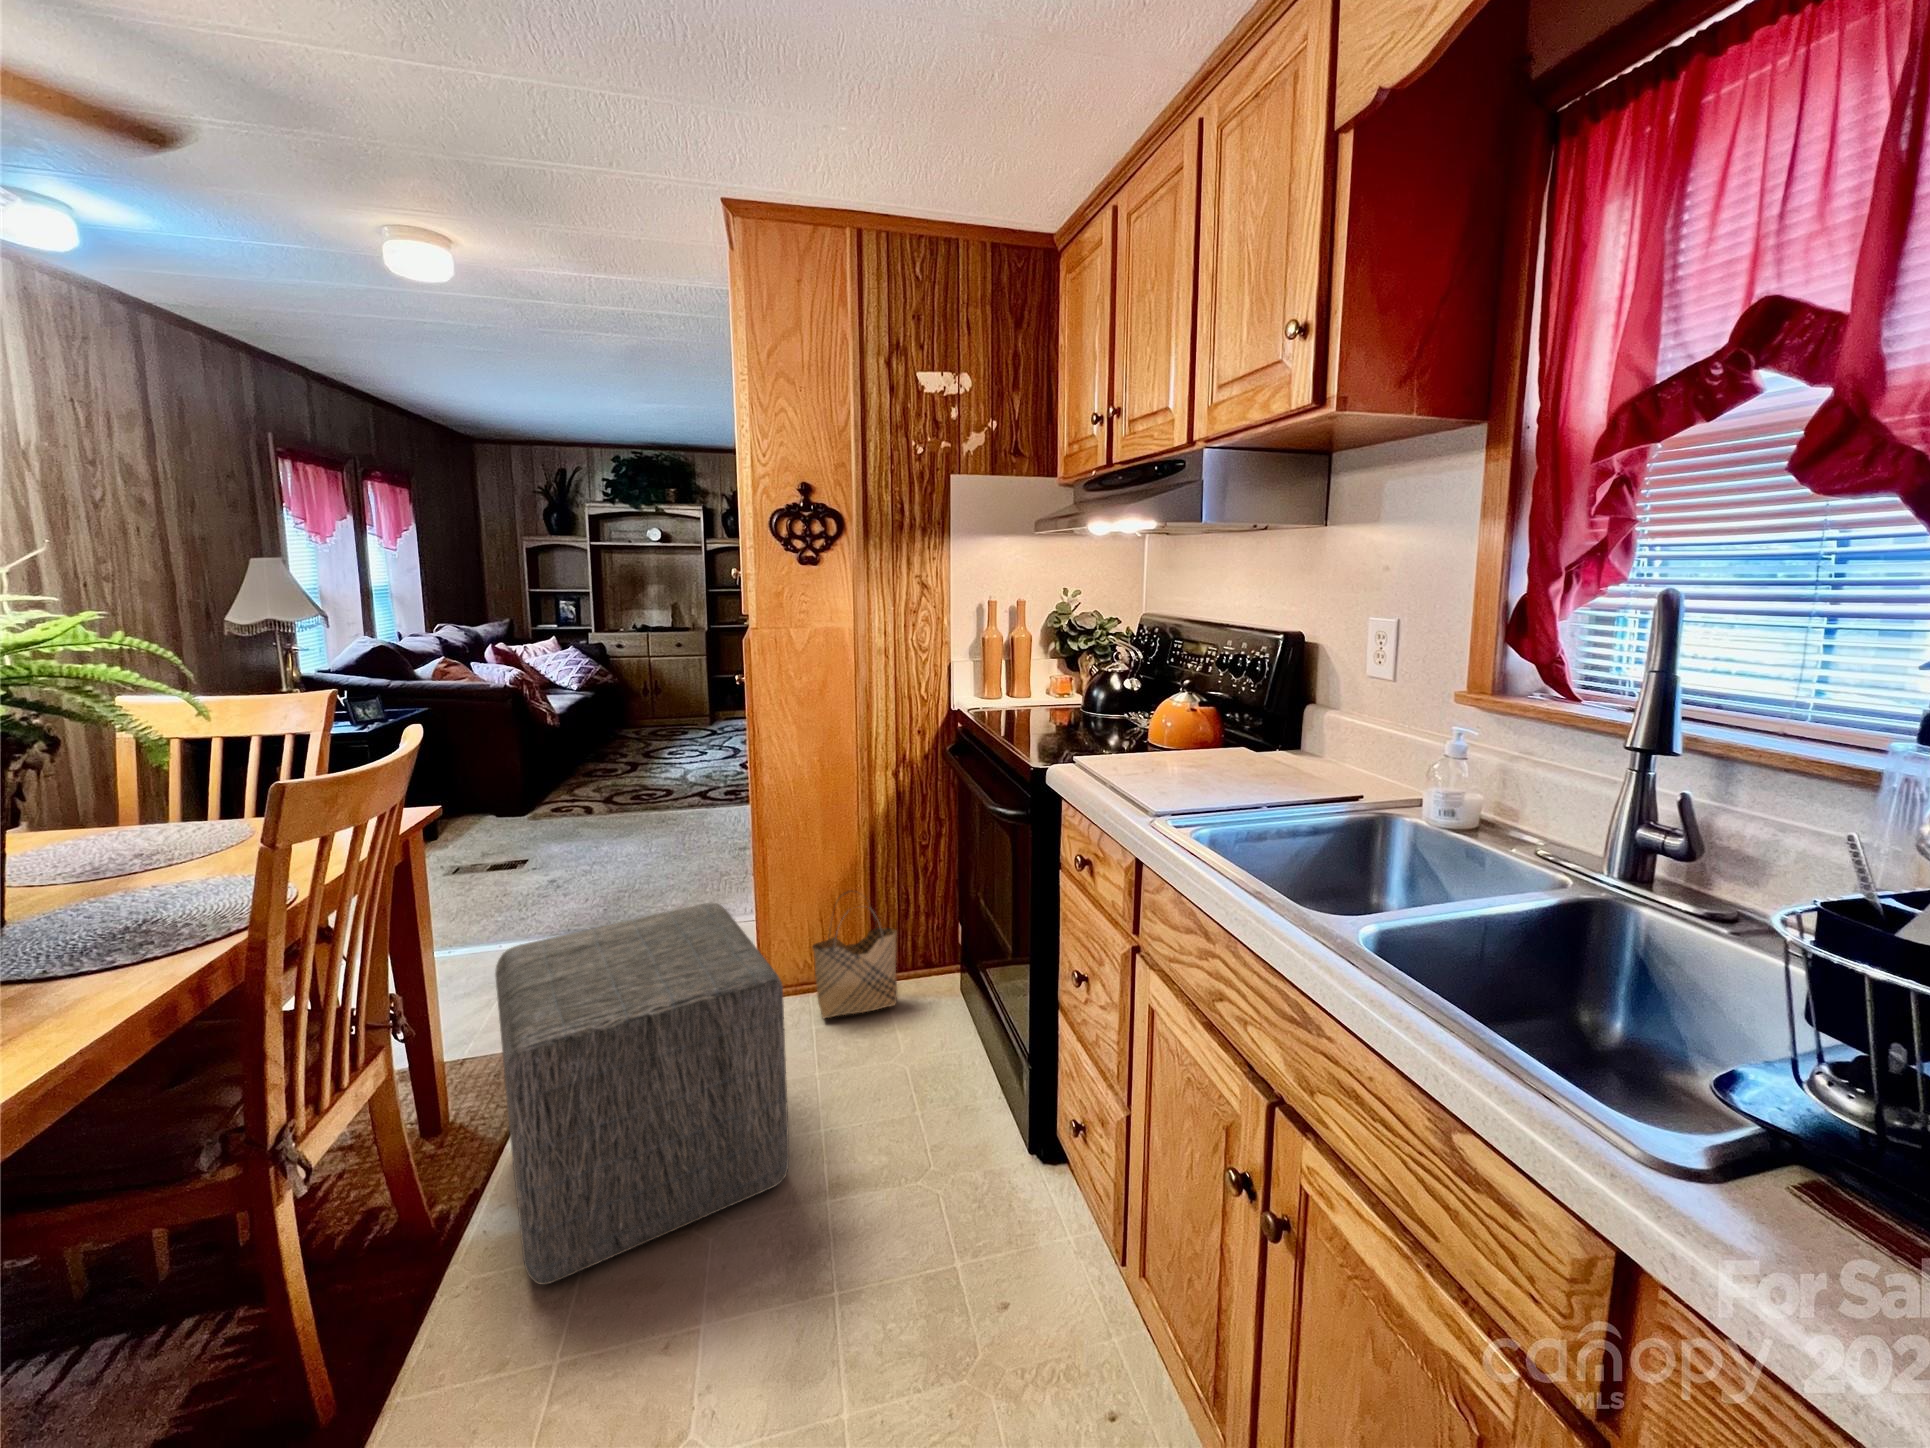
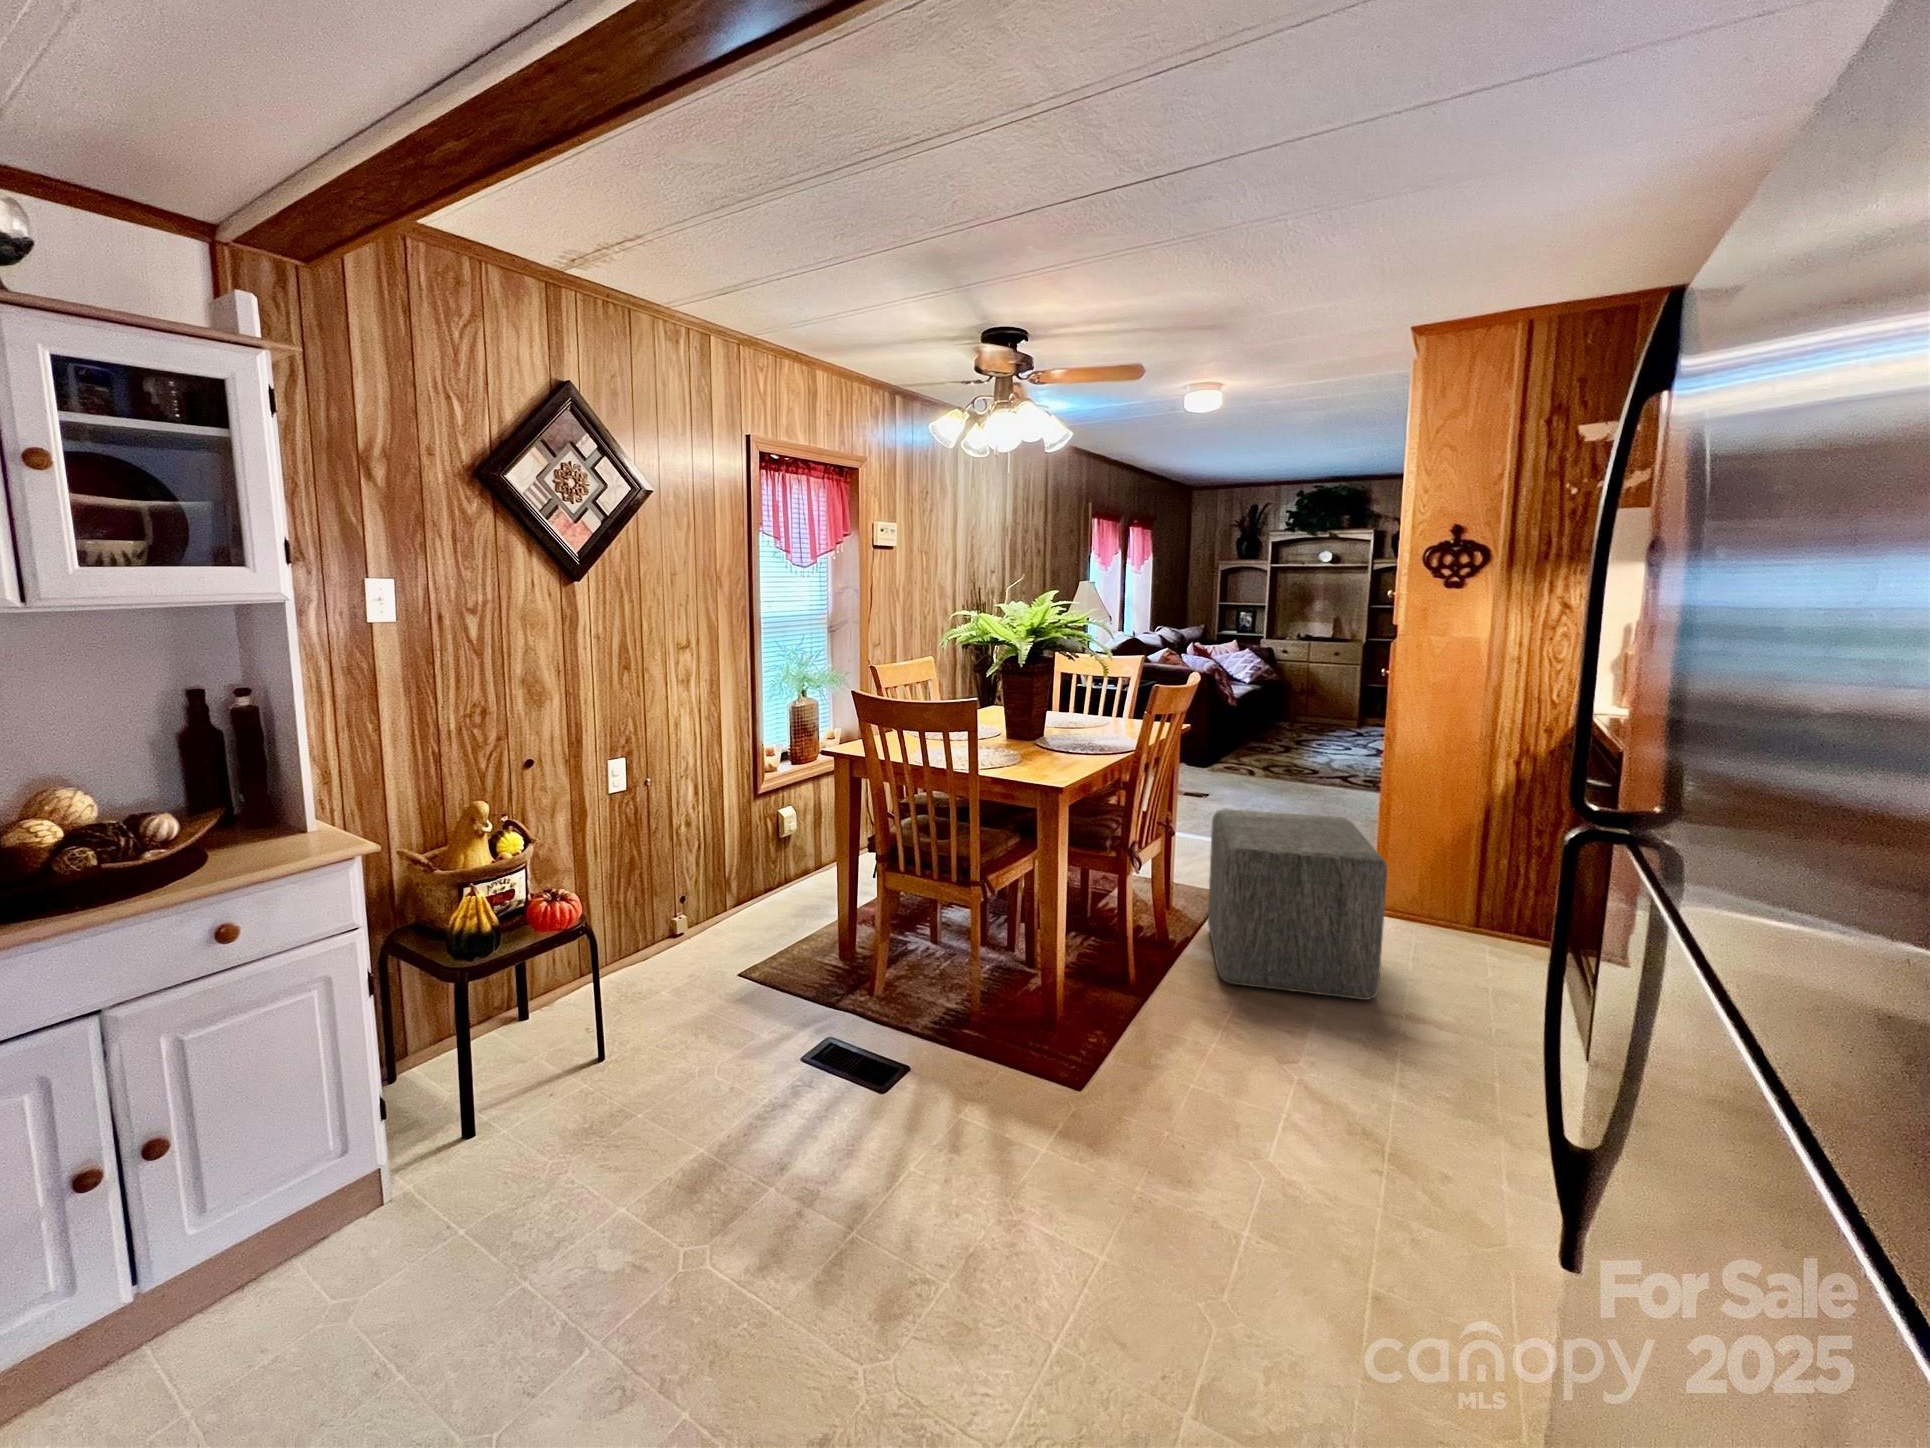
woven basket: present [812,891,897,1018] -> none [1420,848,1501,950]

